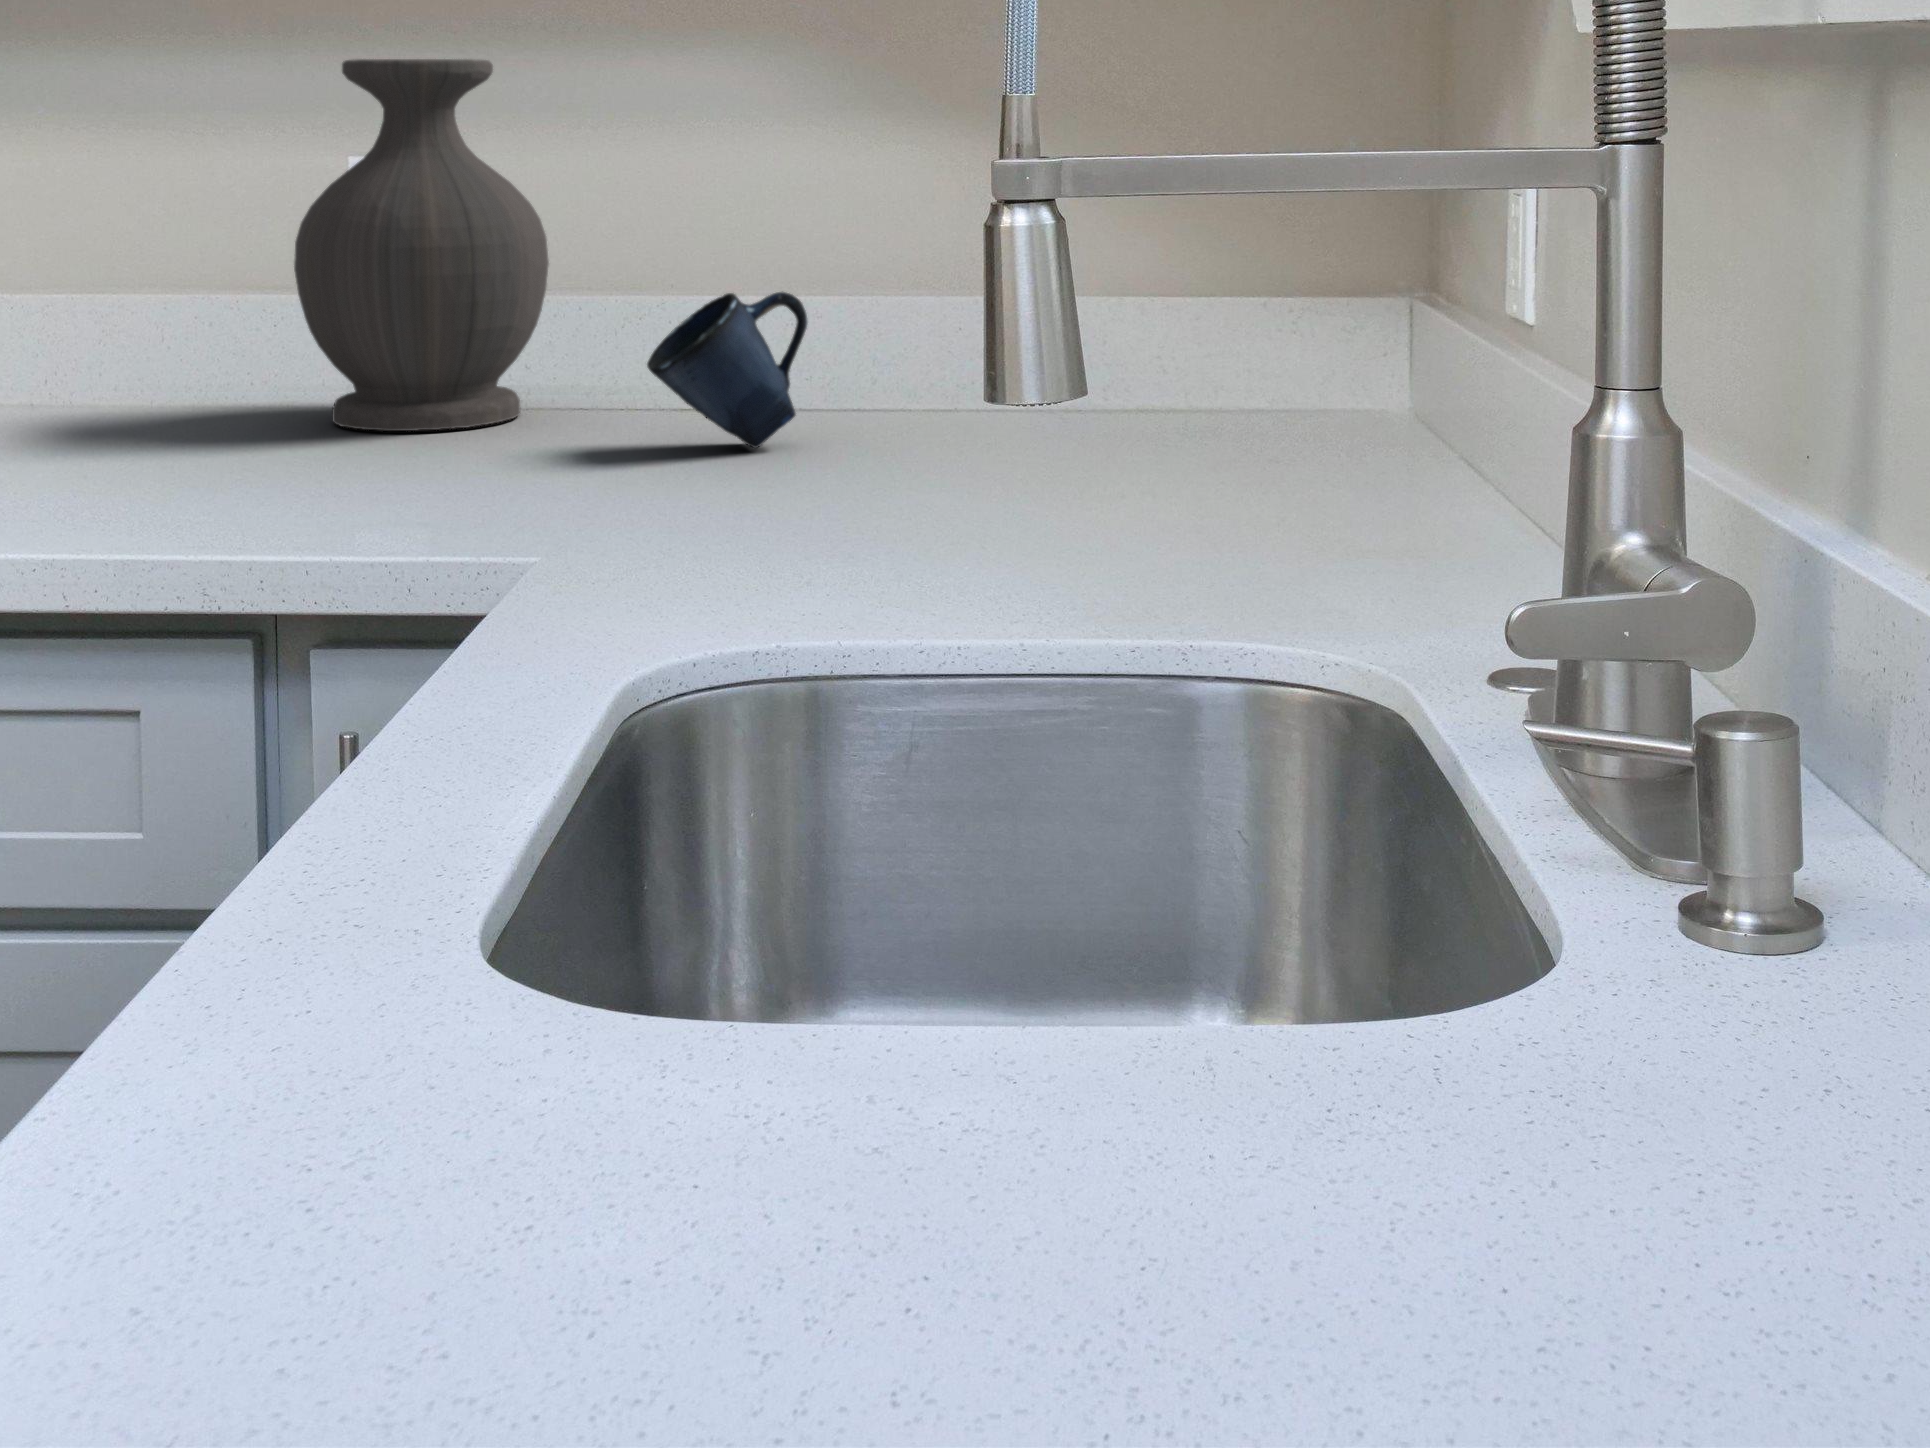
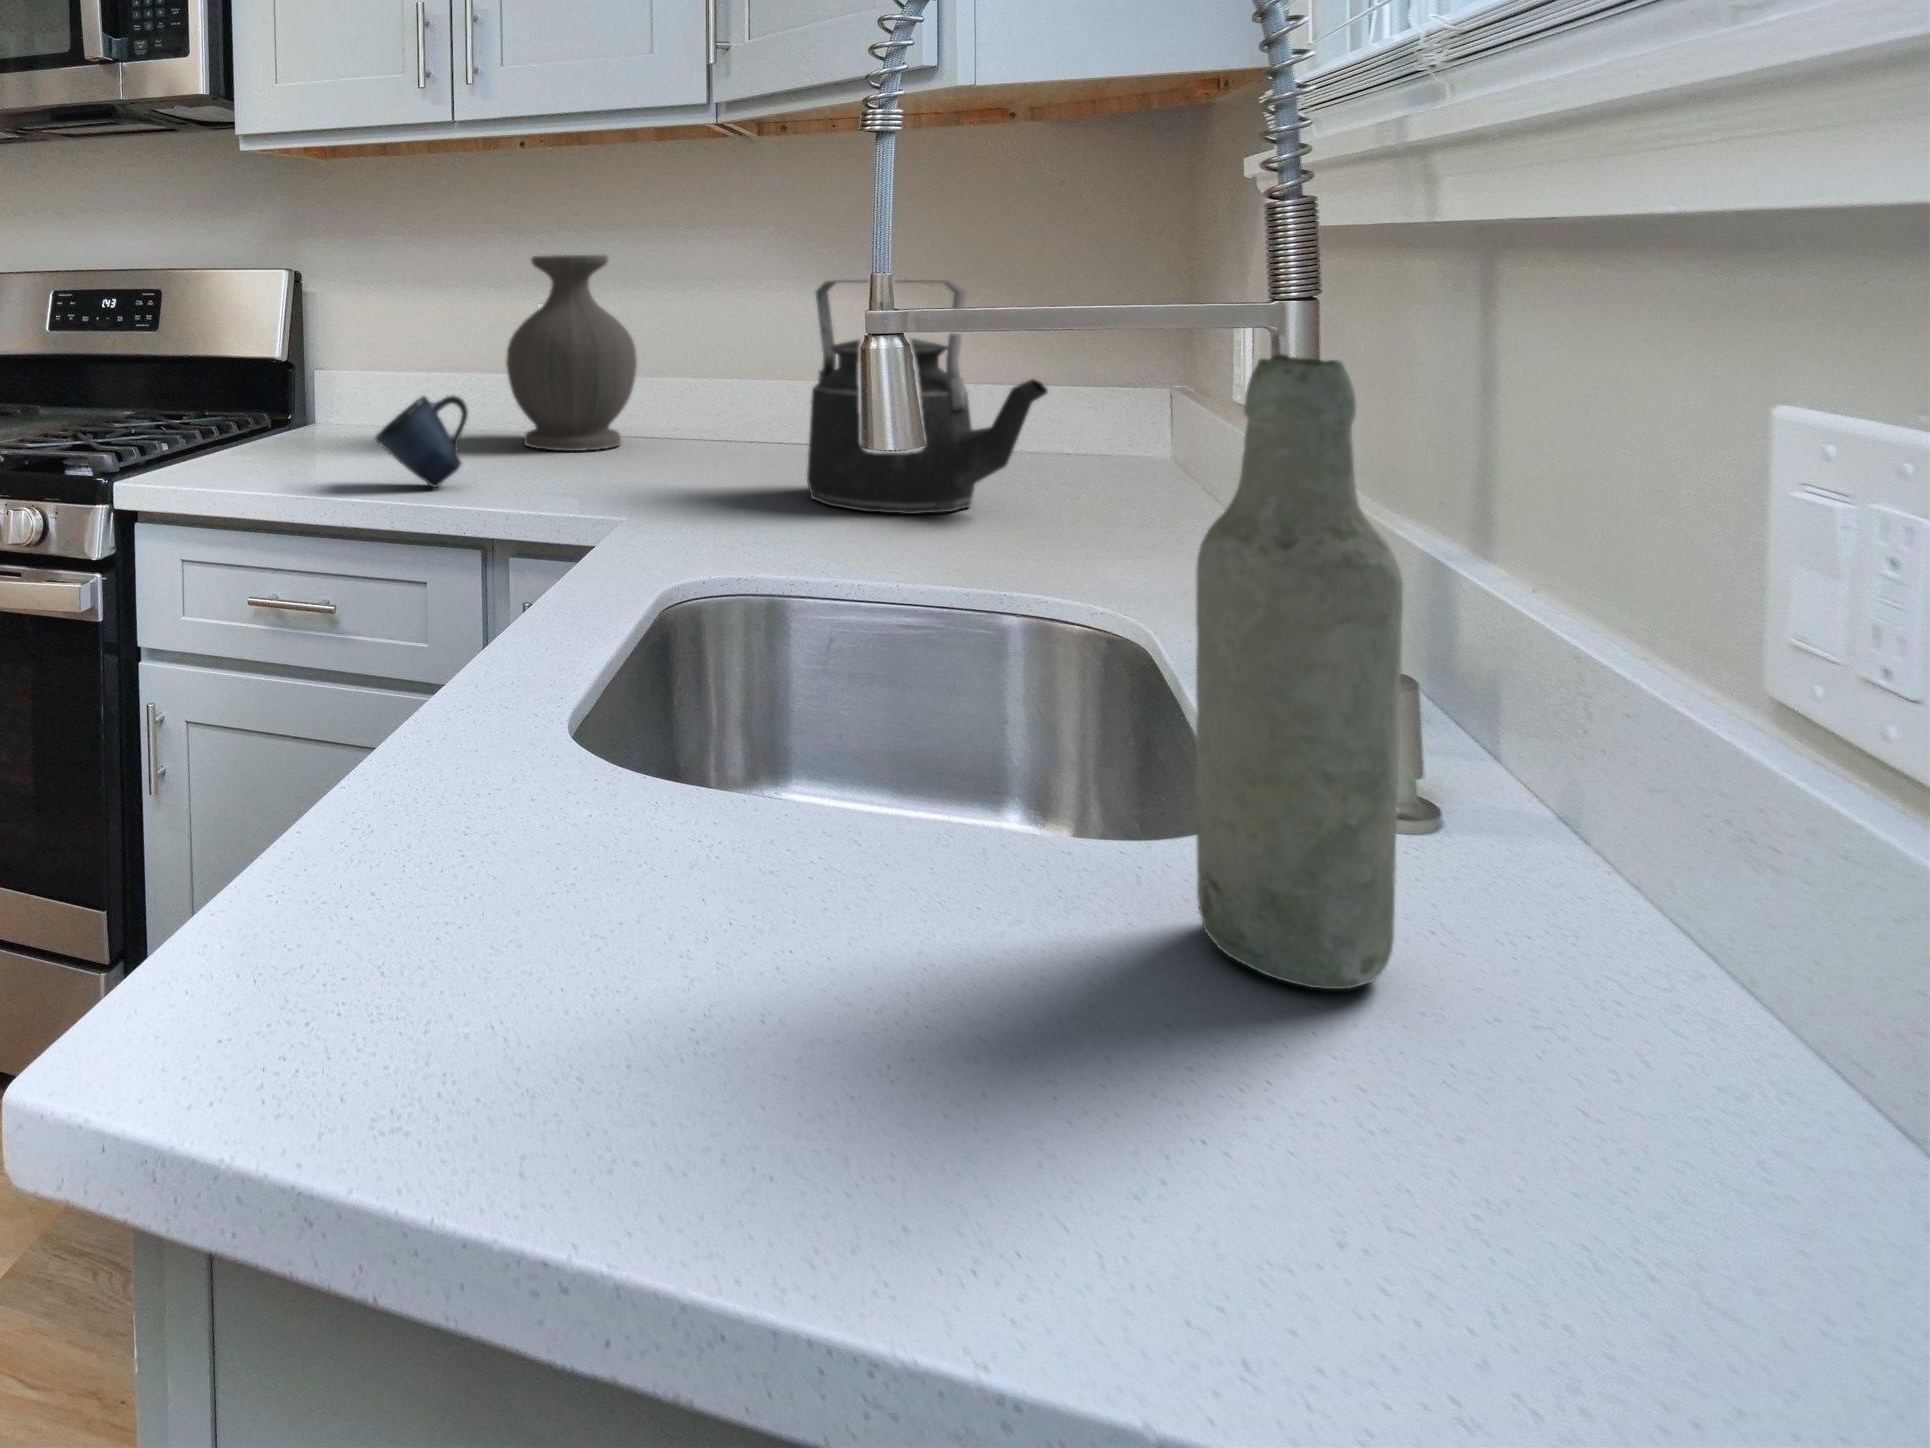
kettle: none [860,112,1242,512] -> present [807,280,1048,514]
bottle: none [1545,226,1841,1228] -> present [1196,354,1403,989]
mug: present [647,292,808,448] -> present [375,396,468,488]

